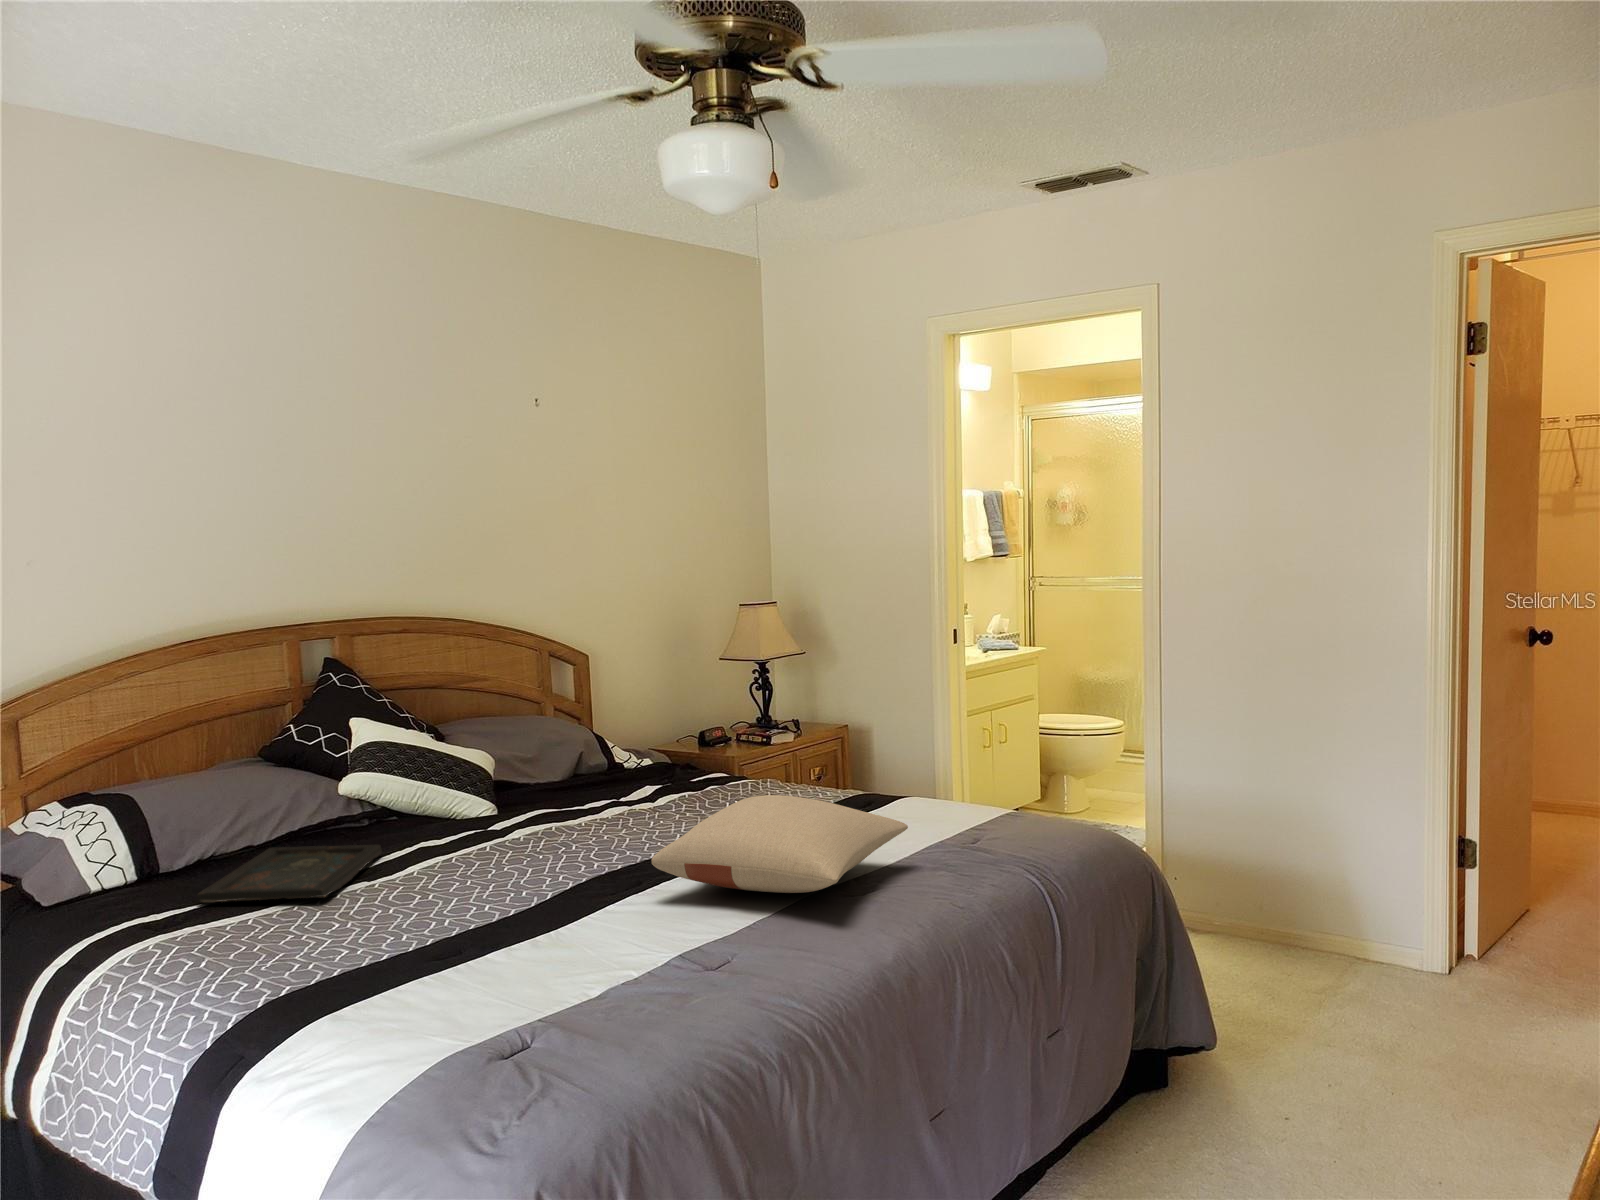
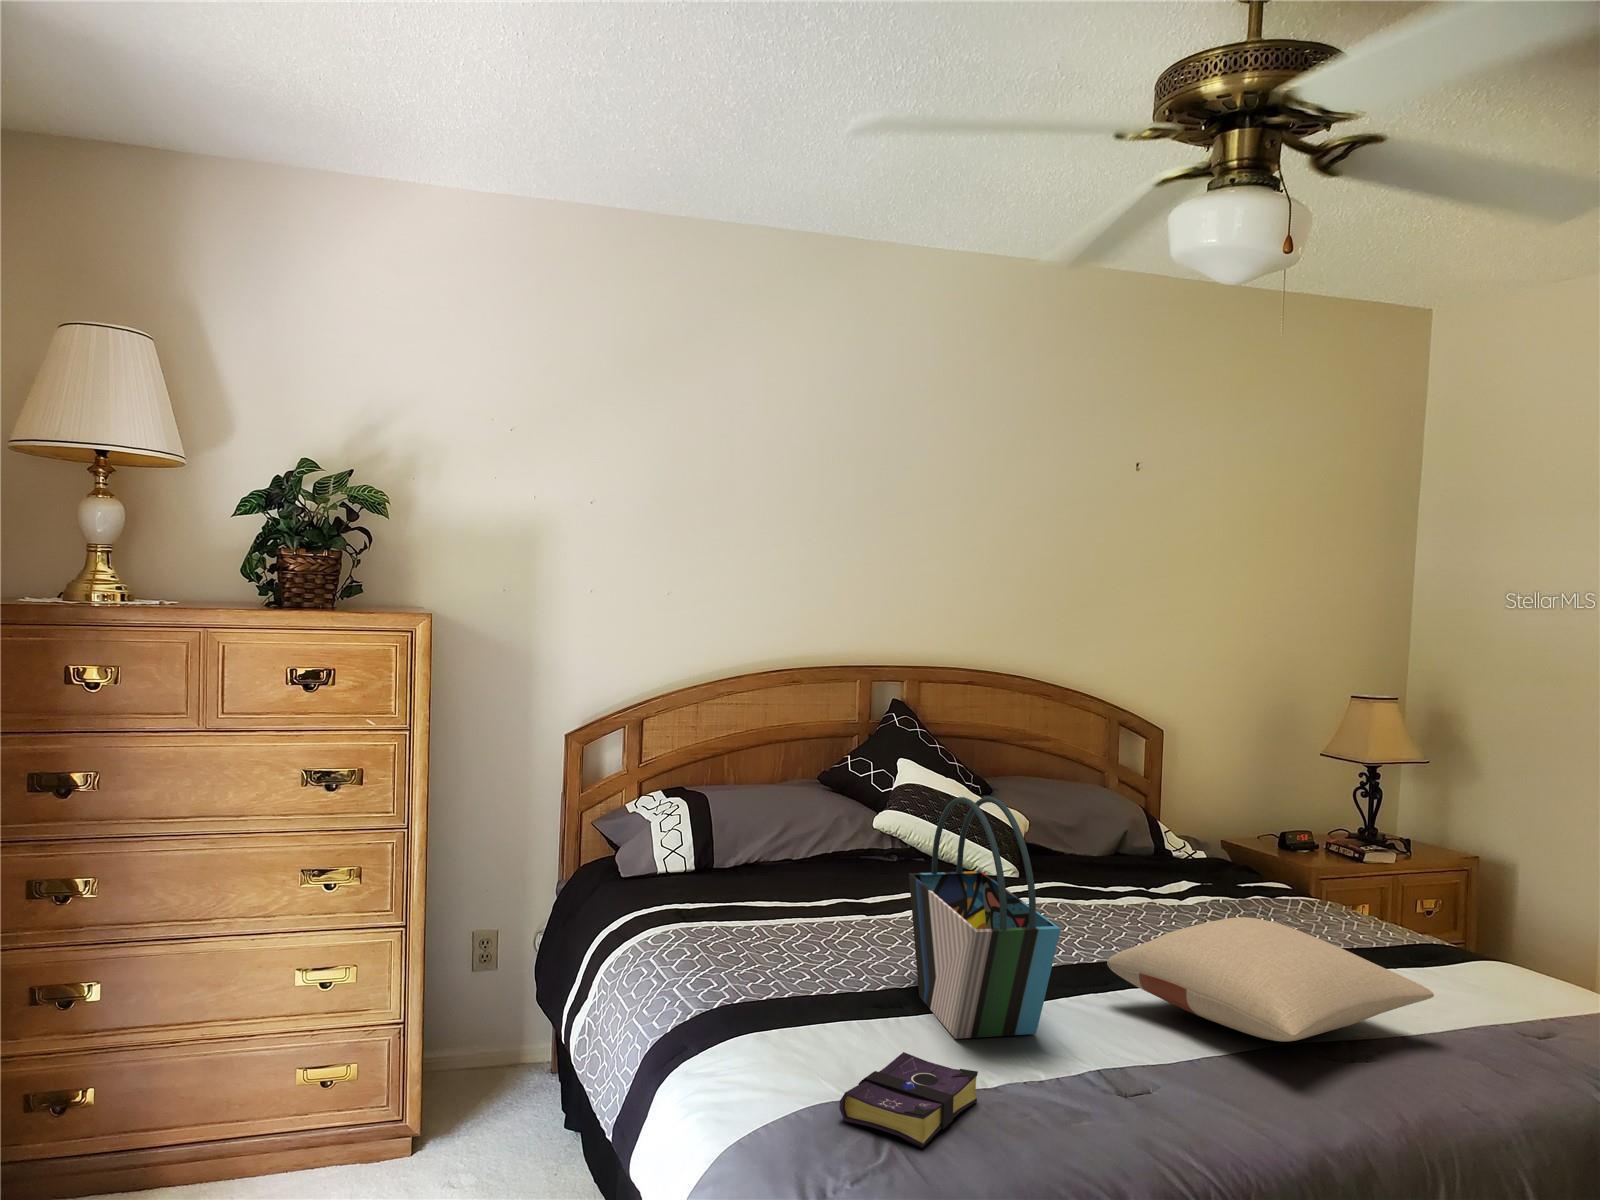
tote bag: none [447,722,634,965] -> present [909,797,1061,1039]
tray: present [197,845,382,902] -> none [726,867,890,922]
book: none [475,982,596,1066] -> present [839,1052,978,1148]

